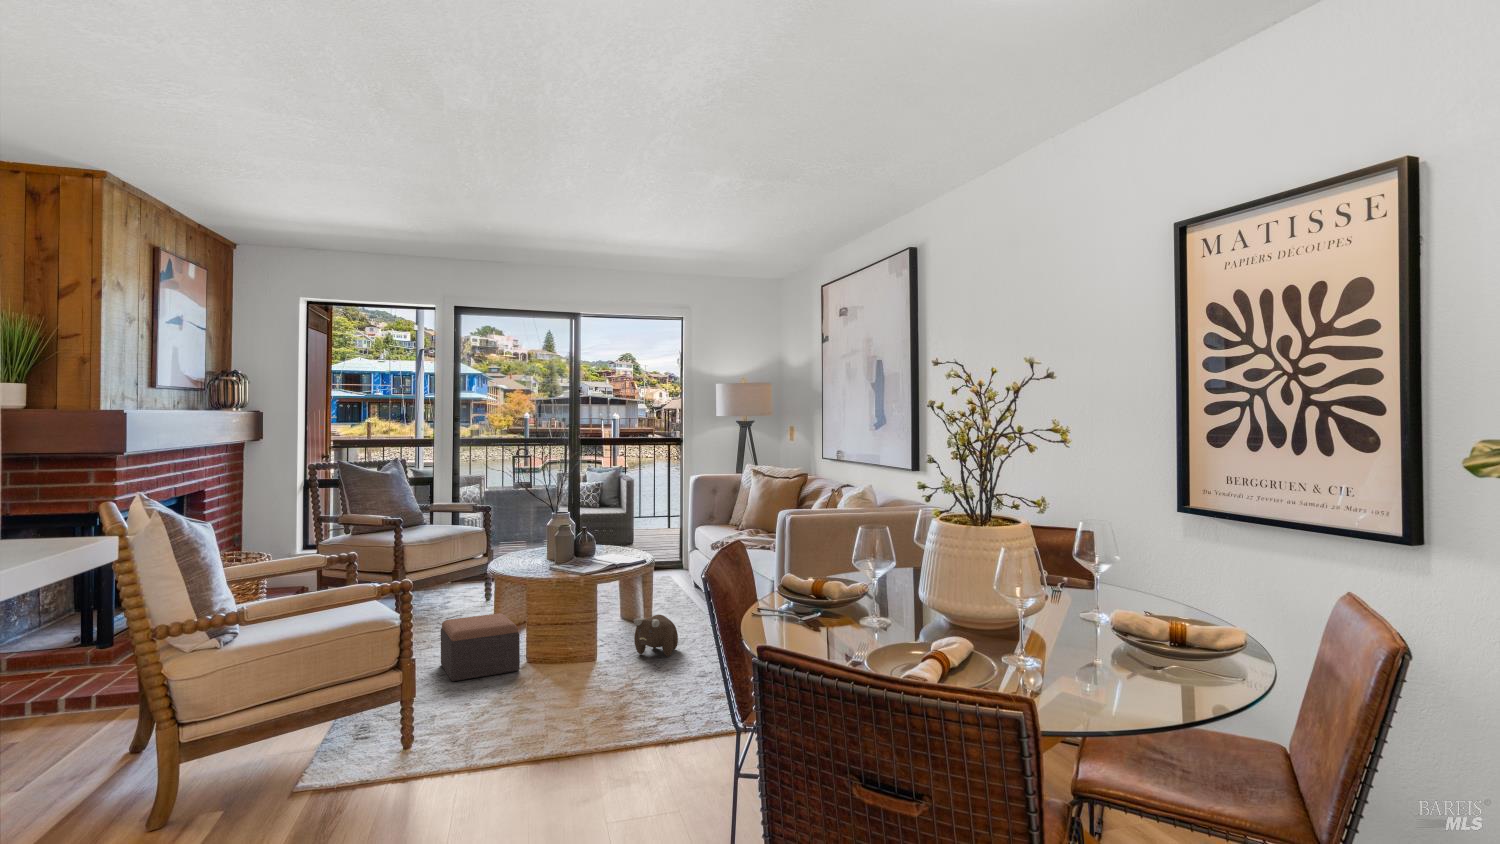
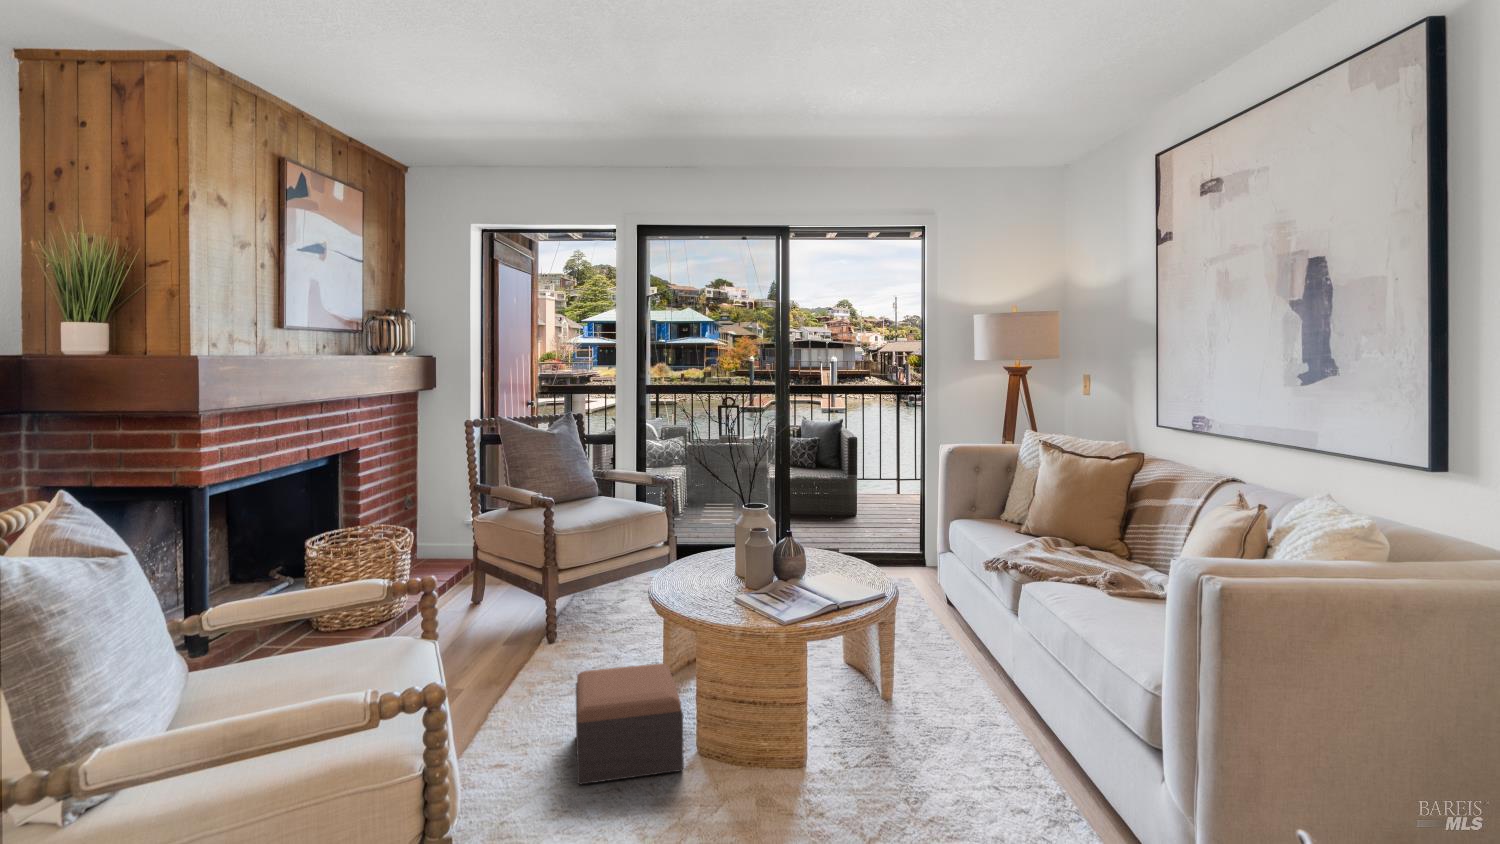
plush toy: present [634,615,678,657] -> none [866,692,938,770]

